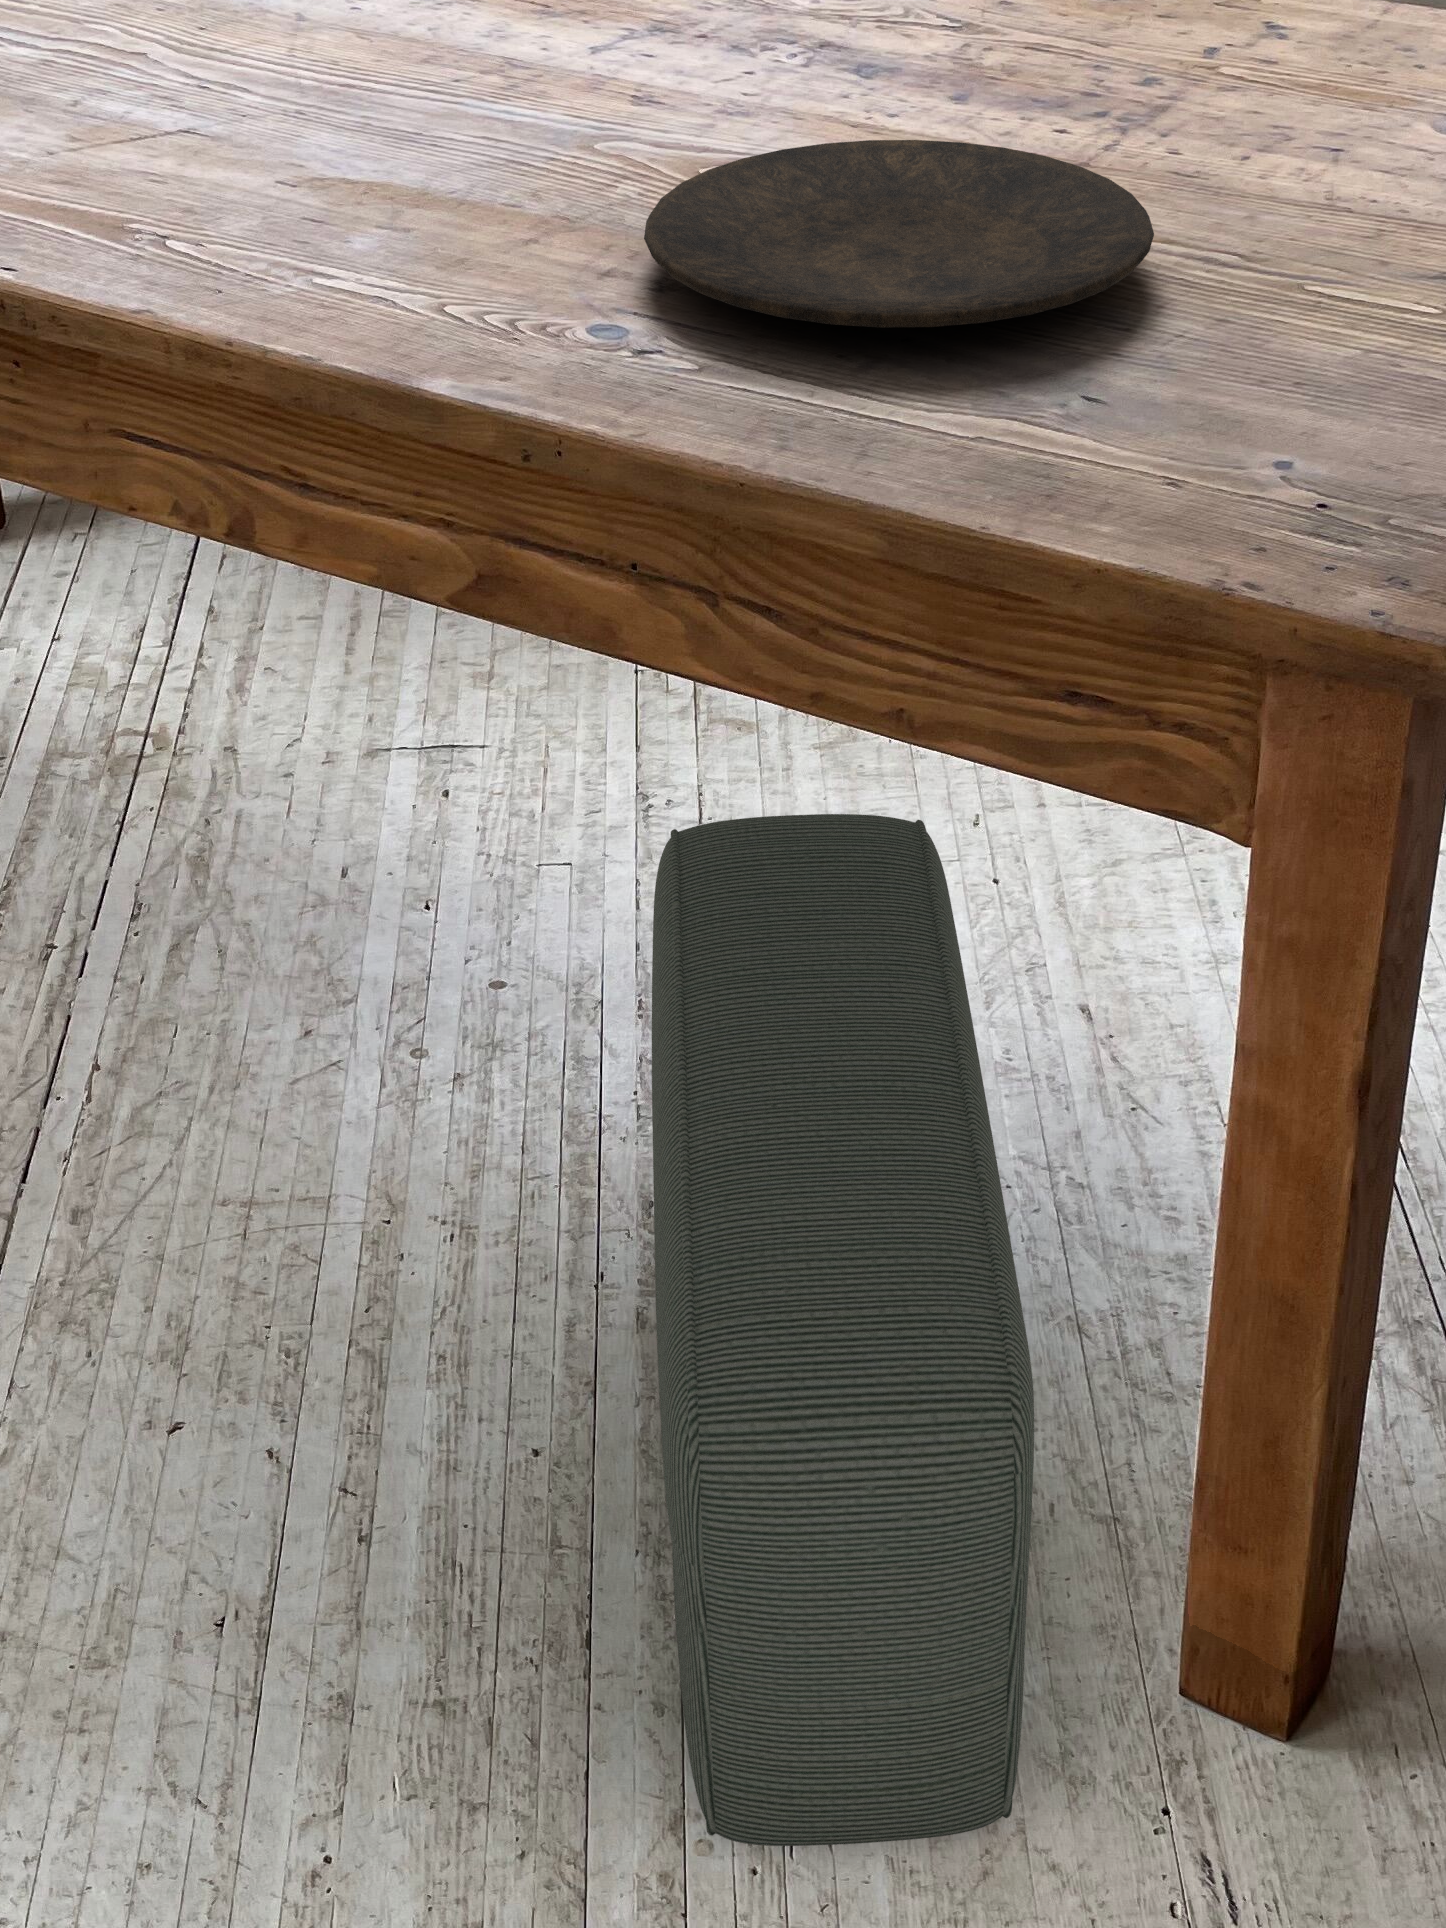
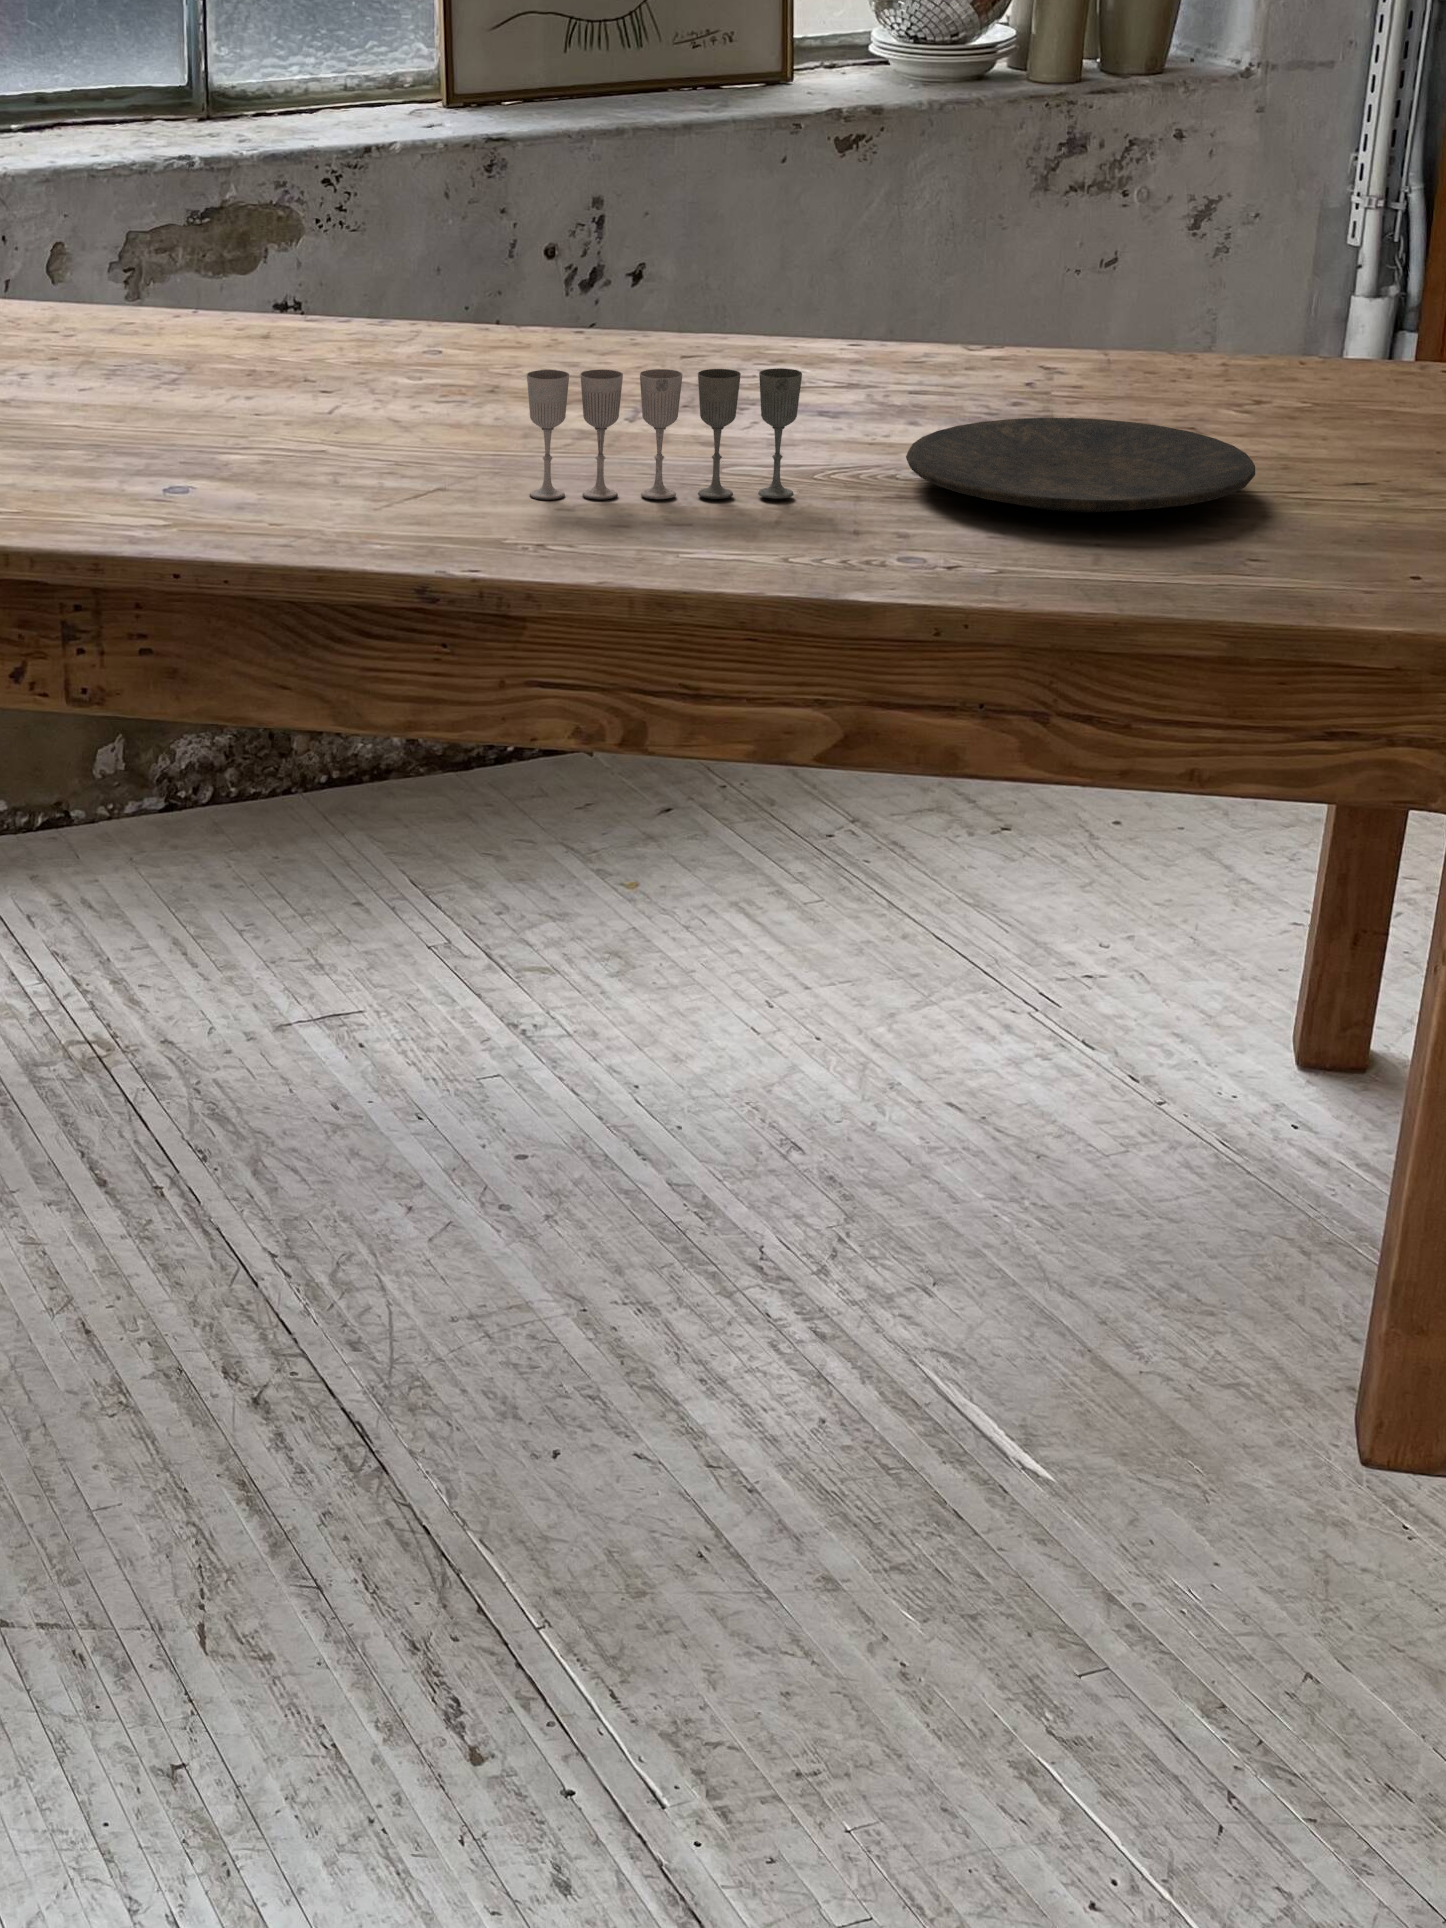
wine glass: none [130,14,495,234] -> present [527,368,802,500]
pouf: present [652,814,1034,1846] -> none [774,924,1373,1586]

